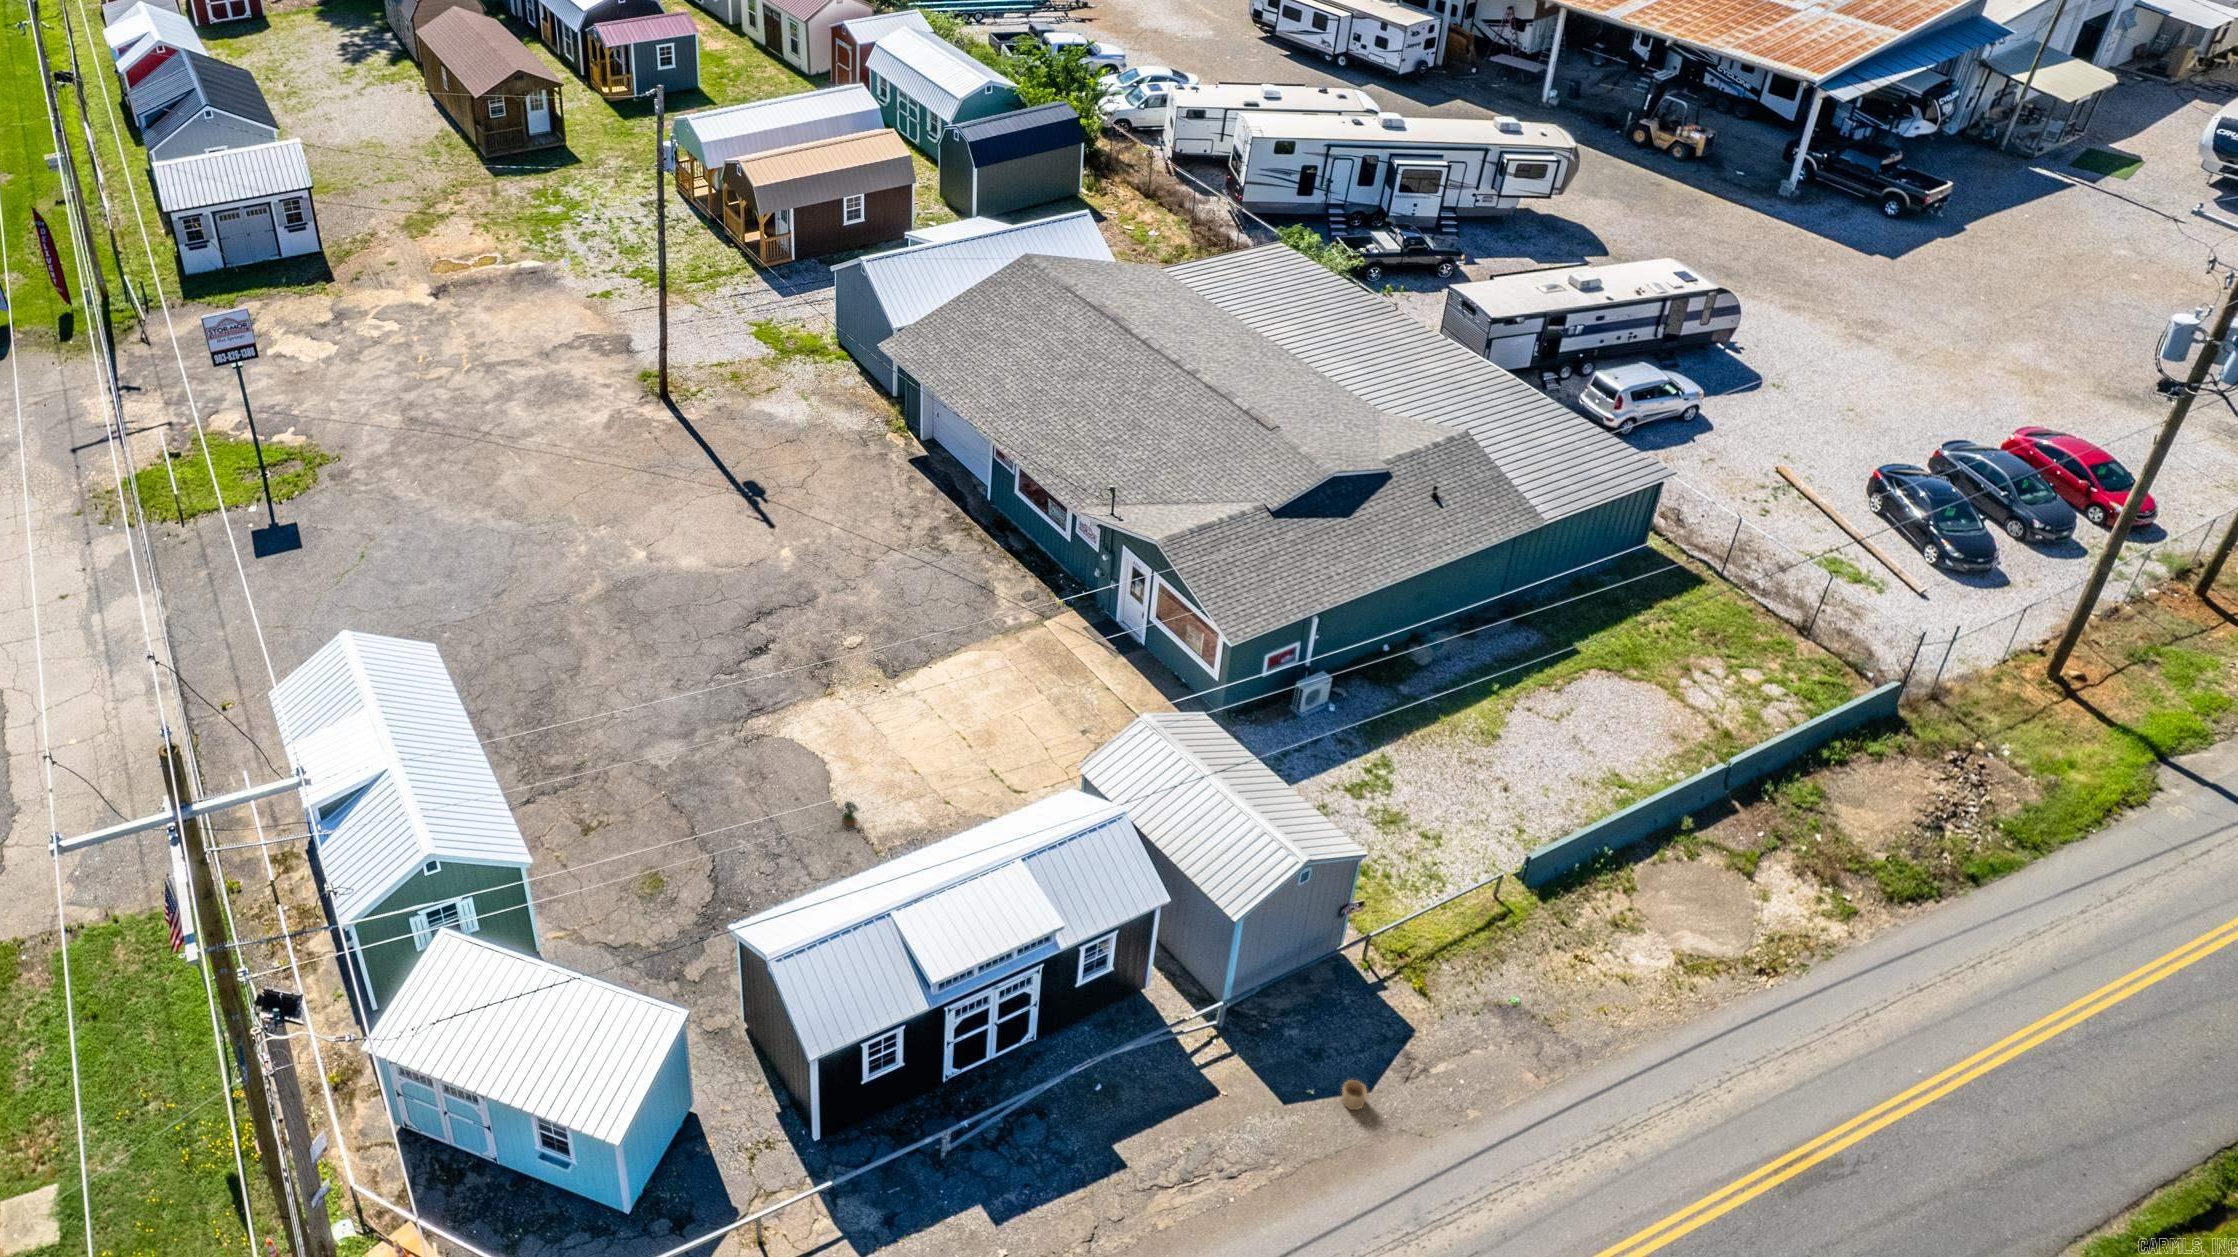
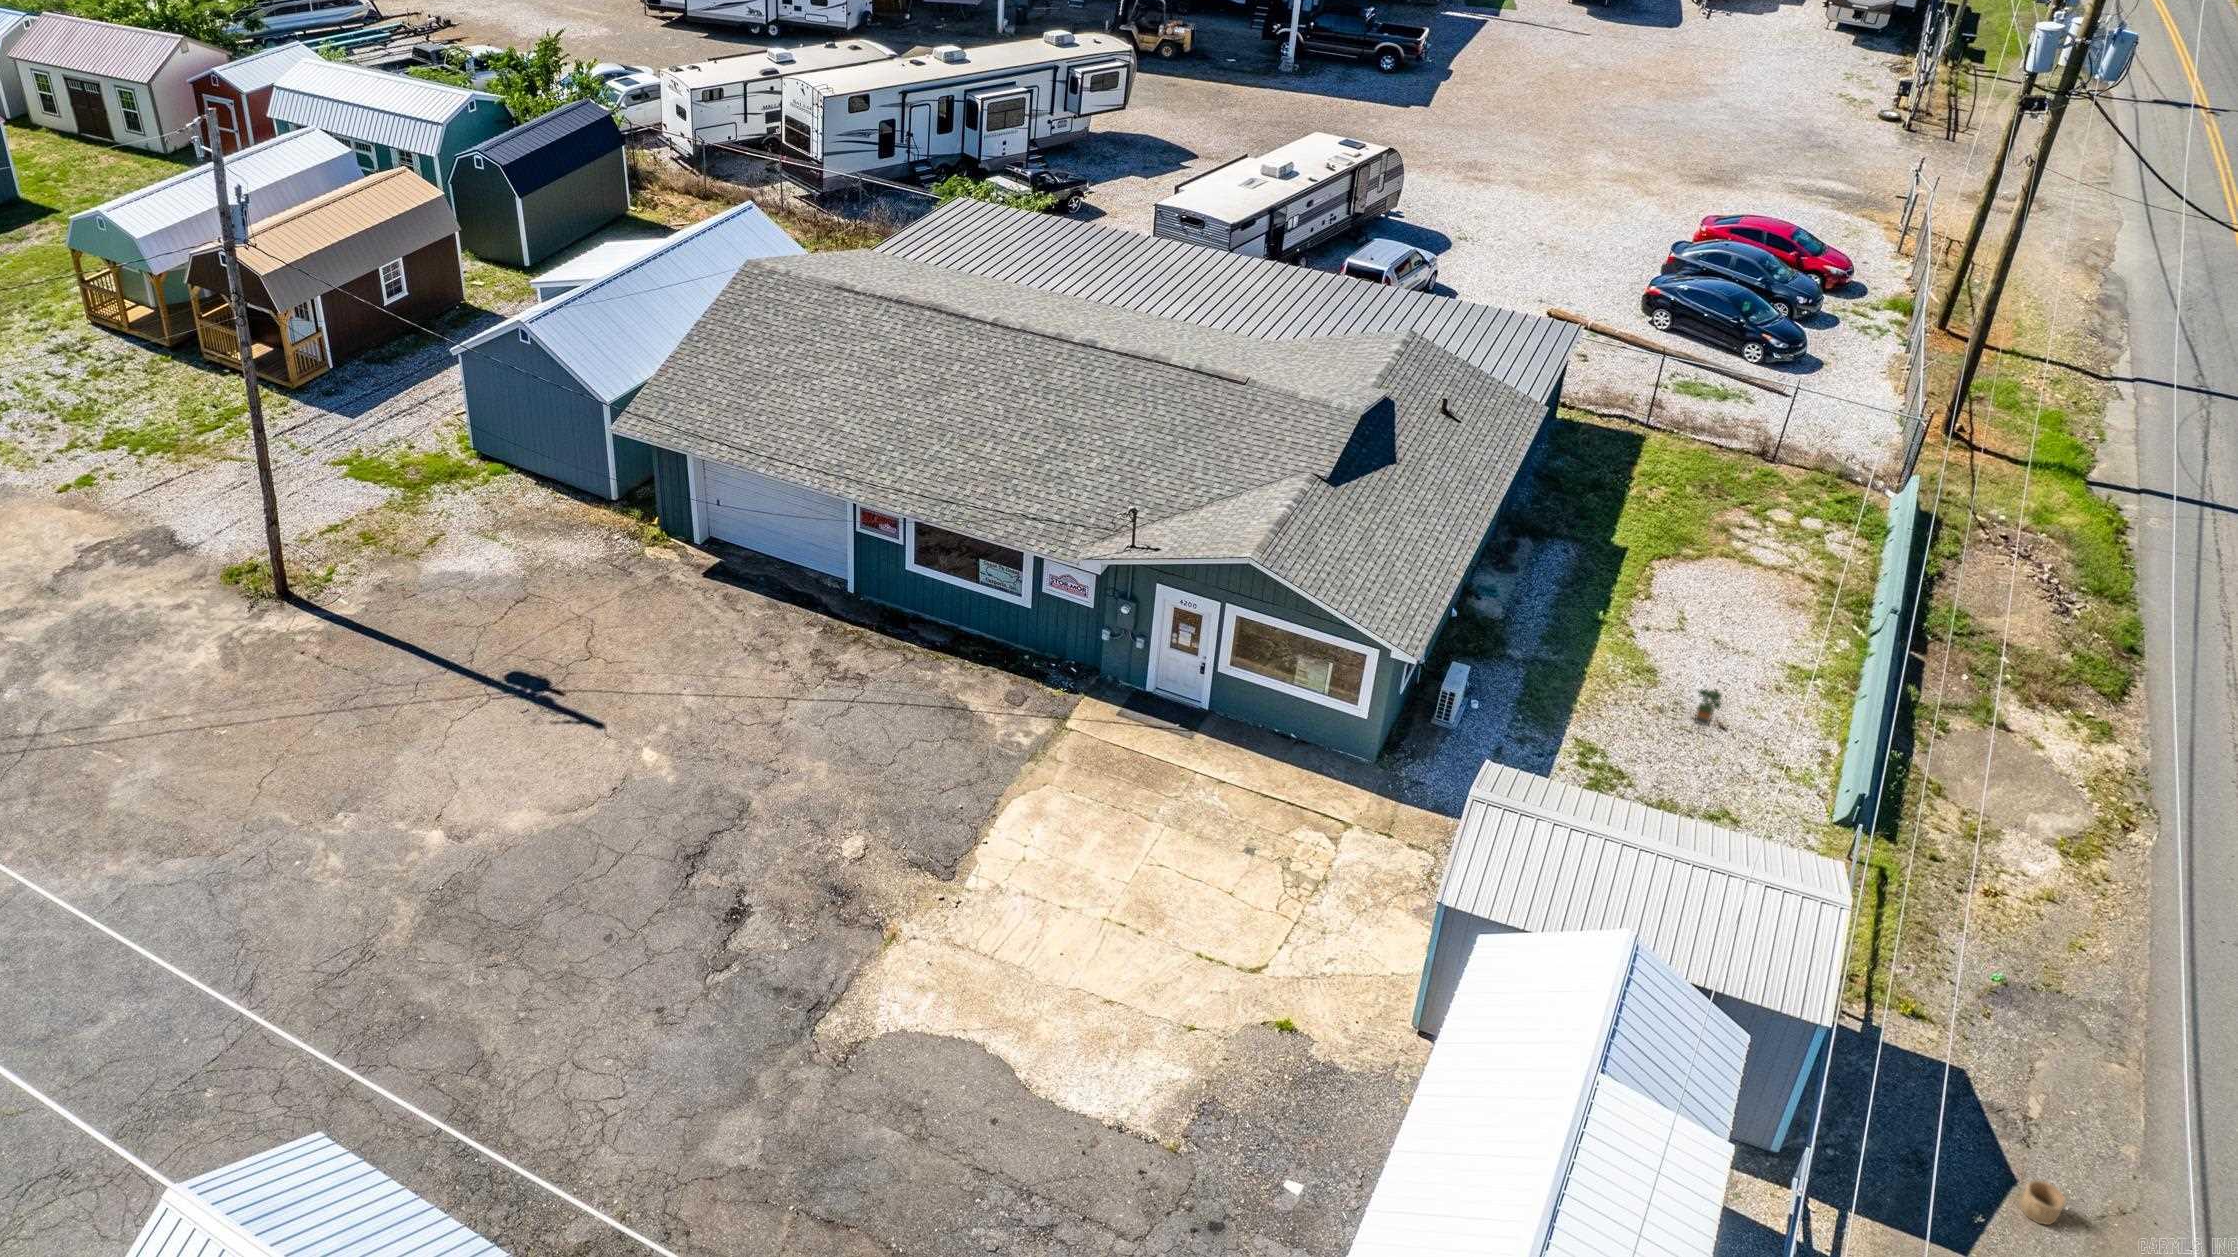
potted tree: present [840,801,859,831] -> present [1695,689,1722,725]

